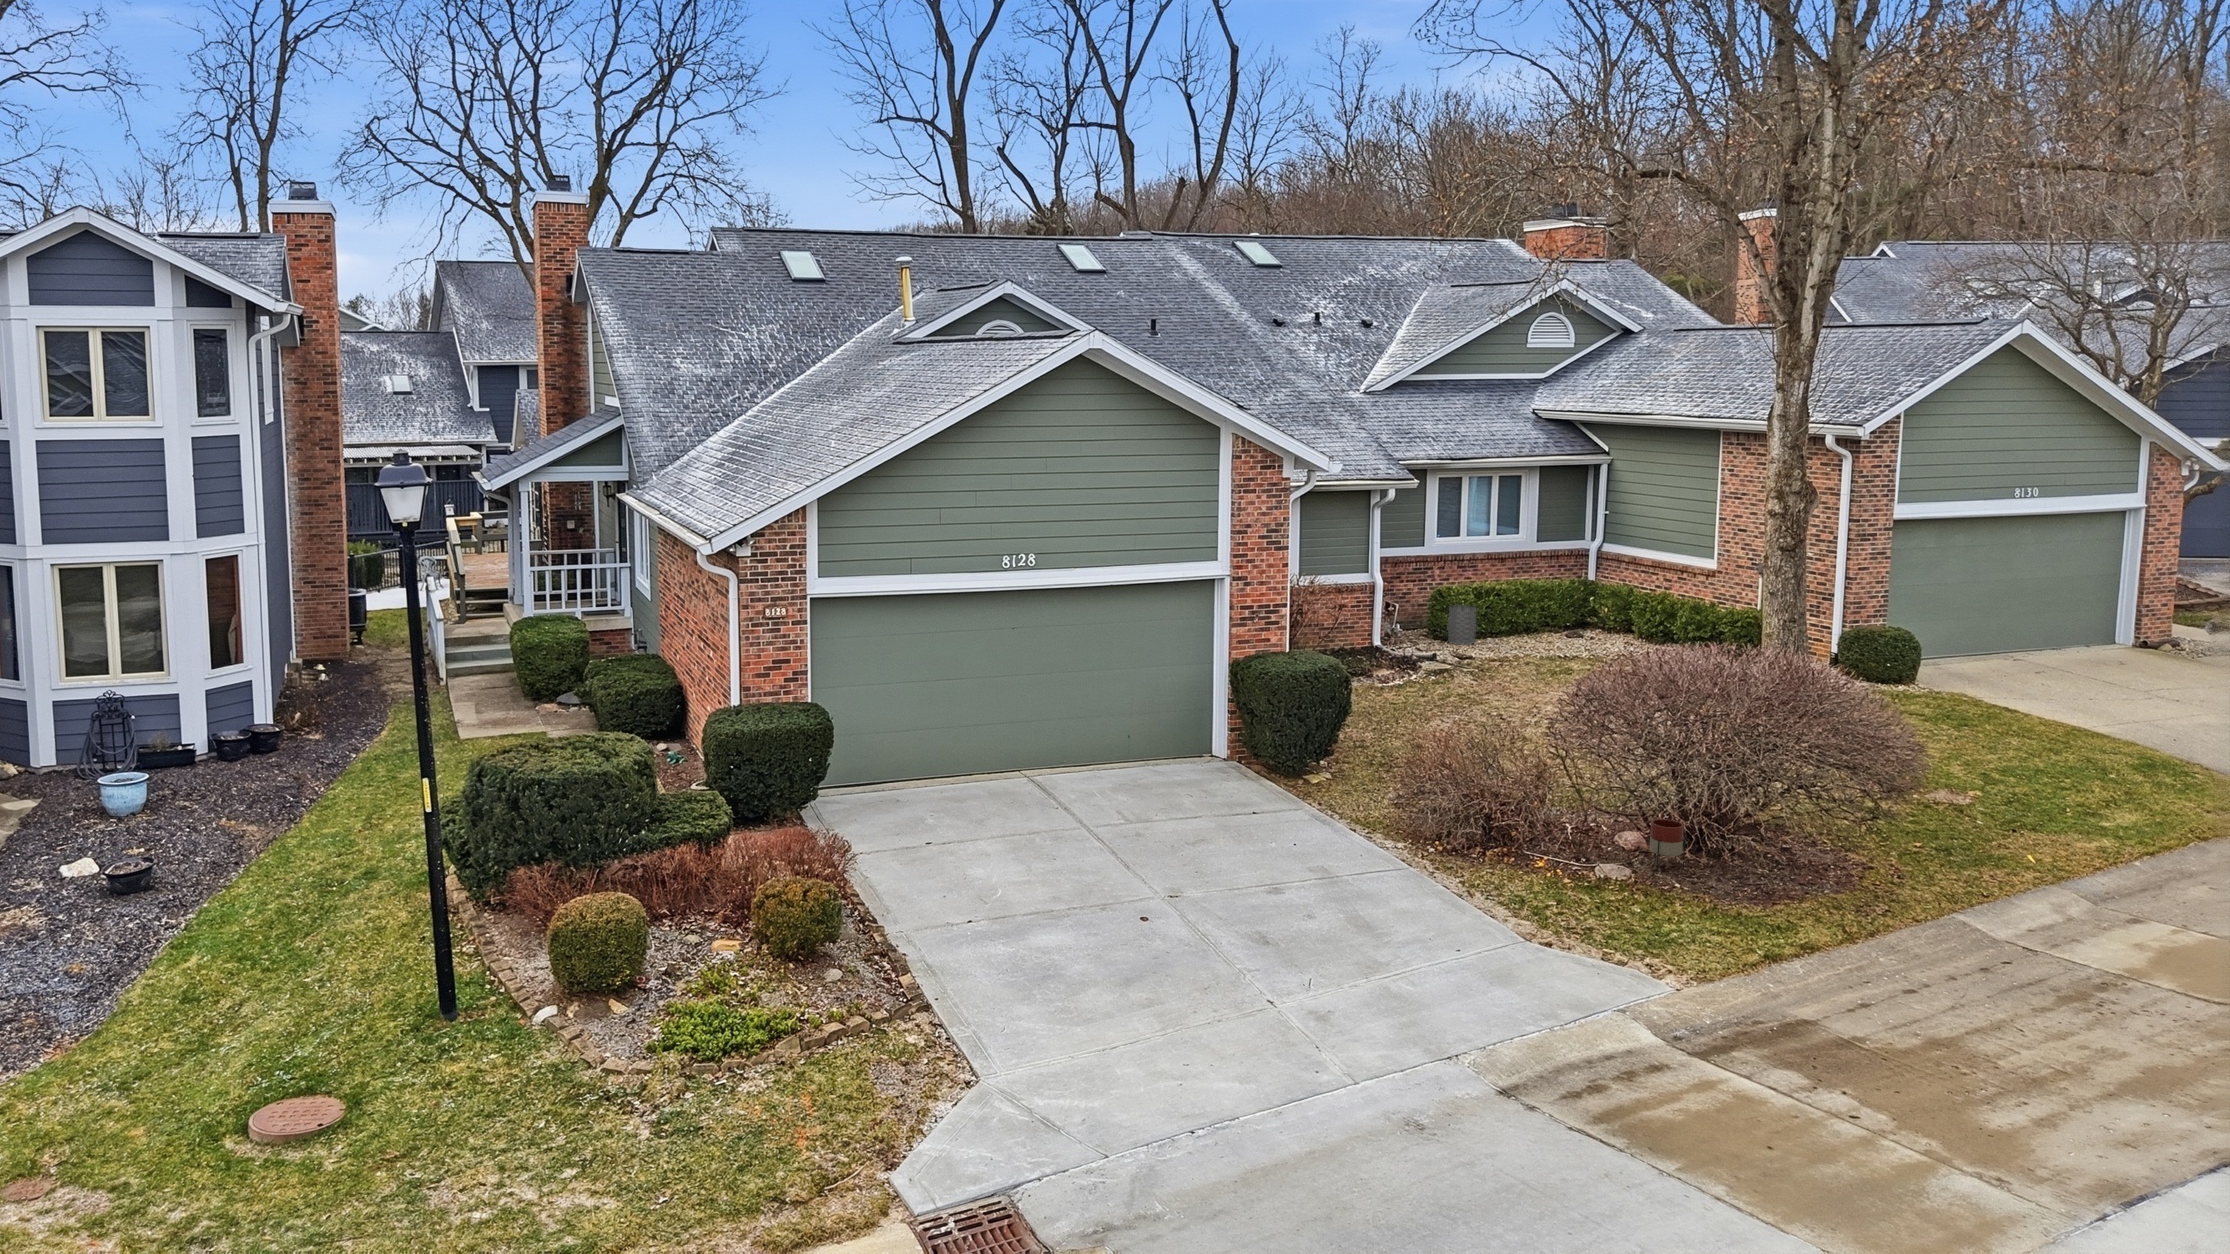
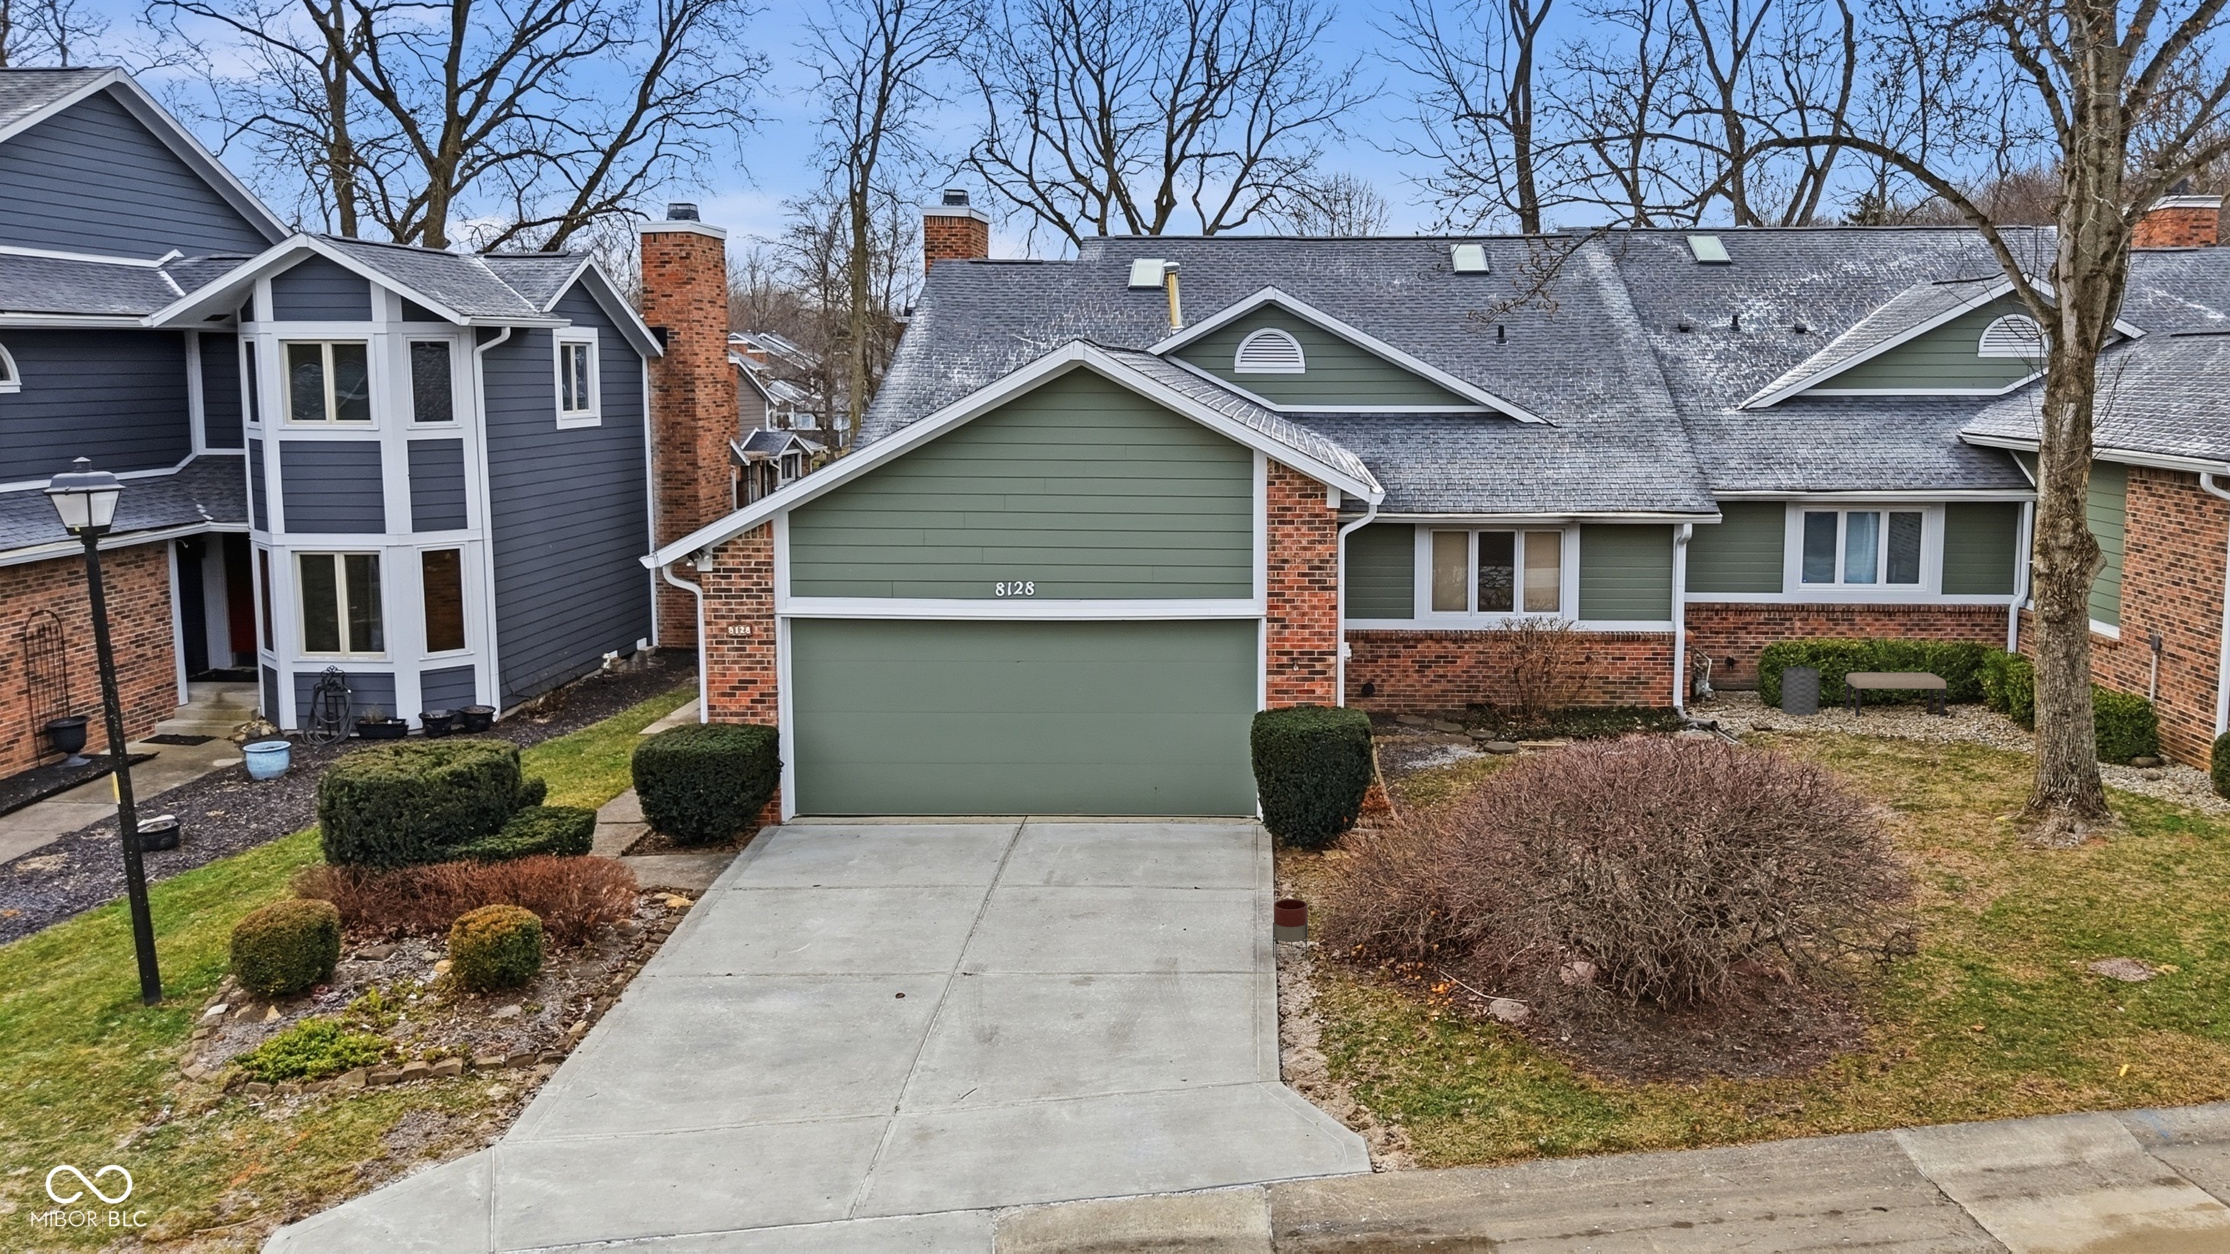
bench: none [1490,604,1569,643] -> present [1846,672,1947,717]
planter: present [1650,819,1685,871] -> present [1273,899,1308,959]

